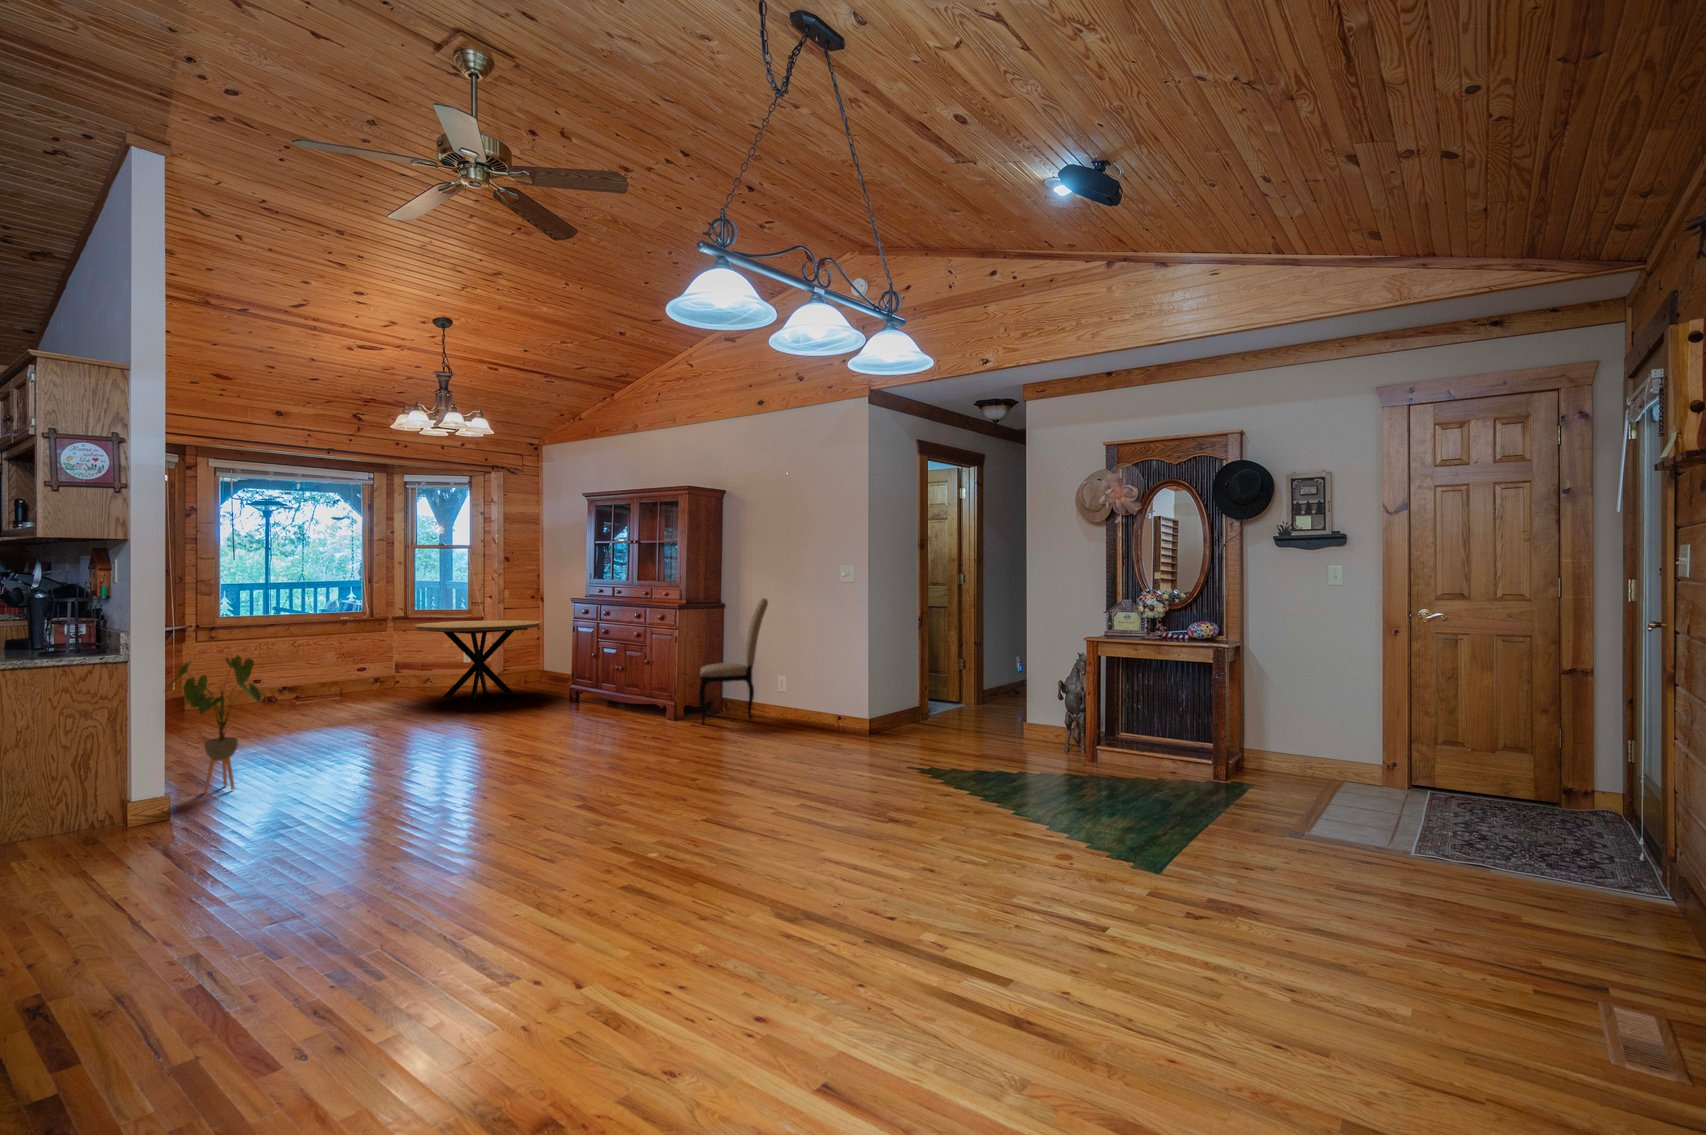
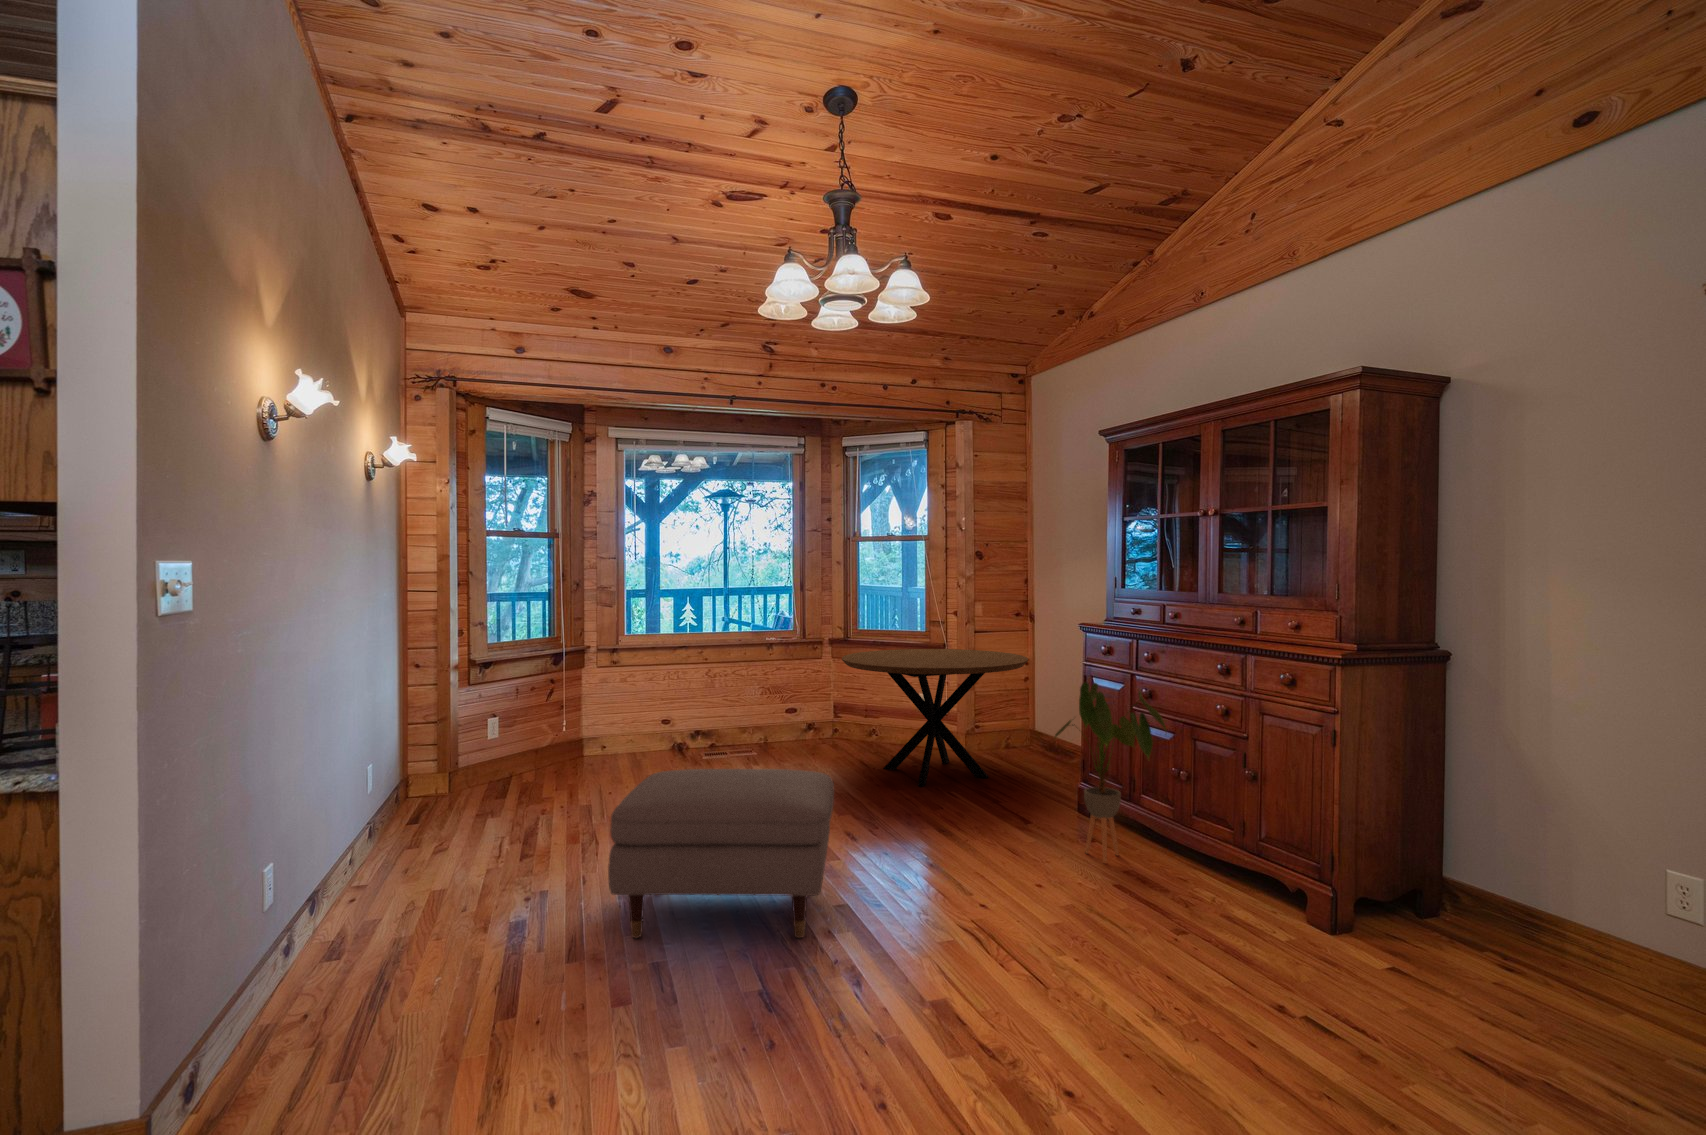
dining chair: present [699,598,768,724] -> none [1392,646,1647,998]
house plant: present [168,655,261,792] -> present [1055,683,1166,863]
ottoman: none [321,674,446,755] -> present [608,769,834,938]

